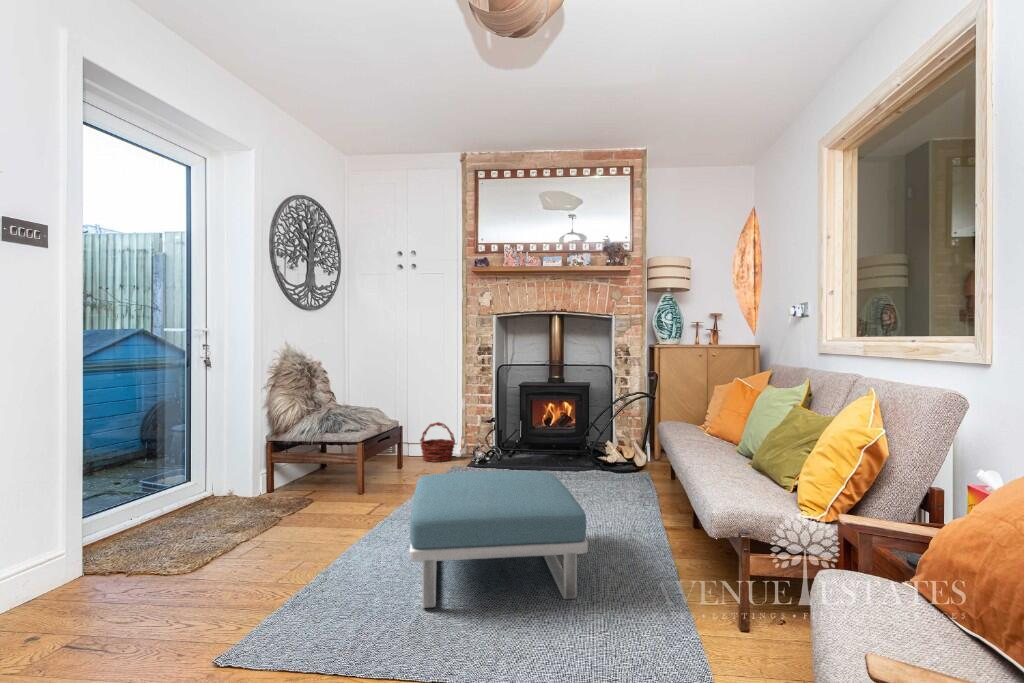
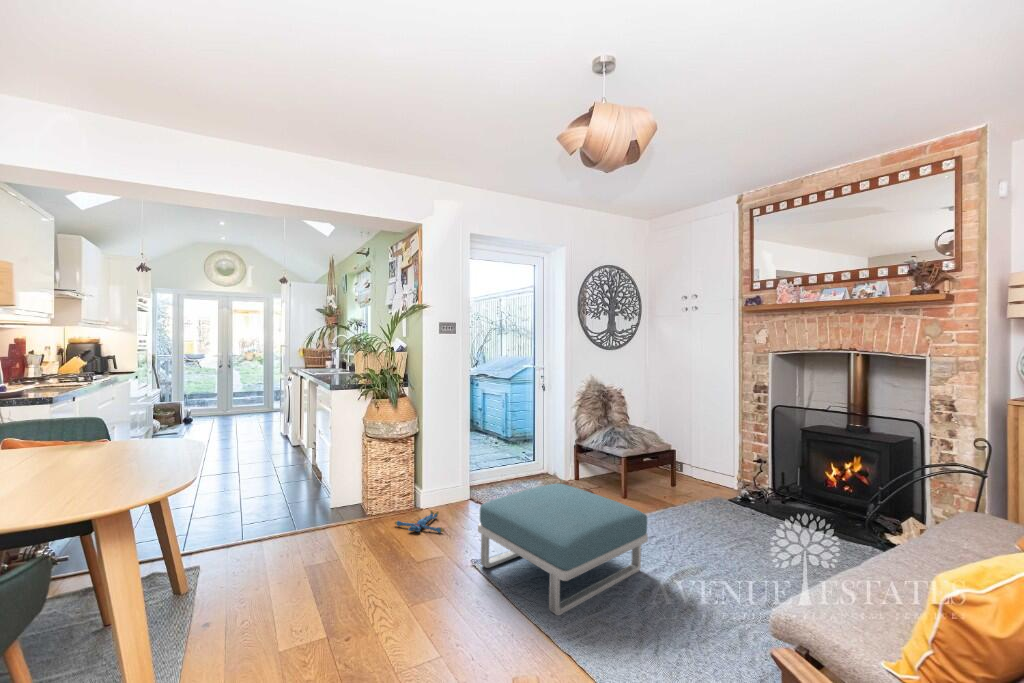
basket: present [420,422,455,462] -> none [691,450,726,487]
plush toy: none [166,591,284,647] -> present [395,511,444,533]

